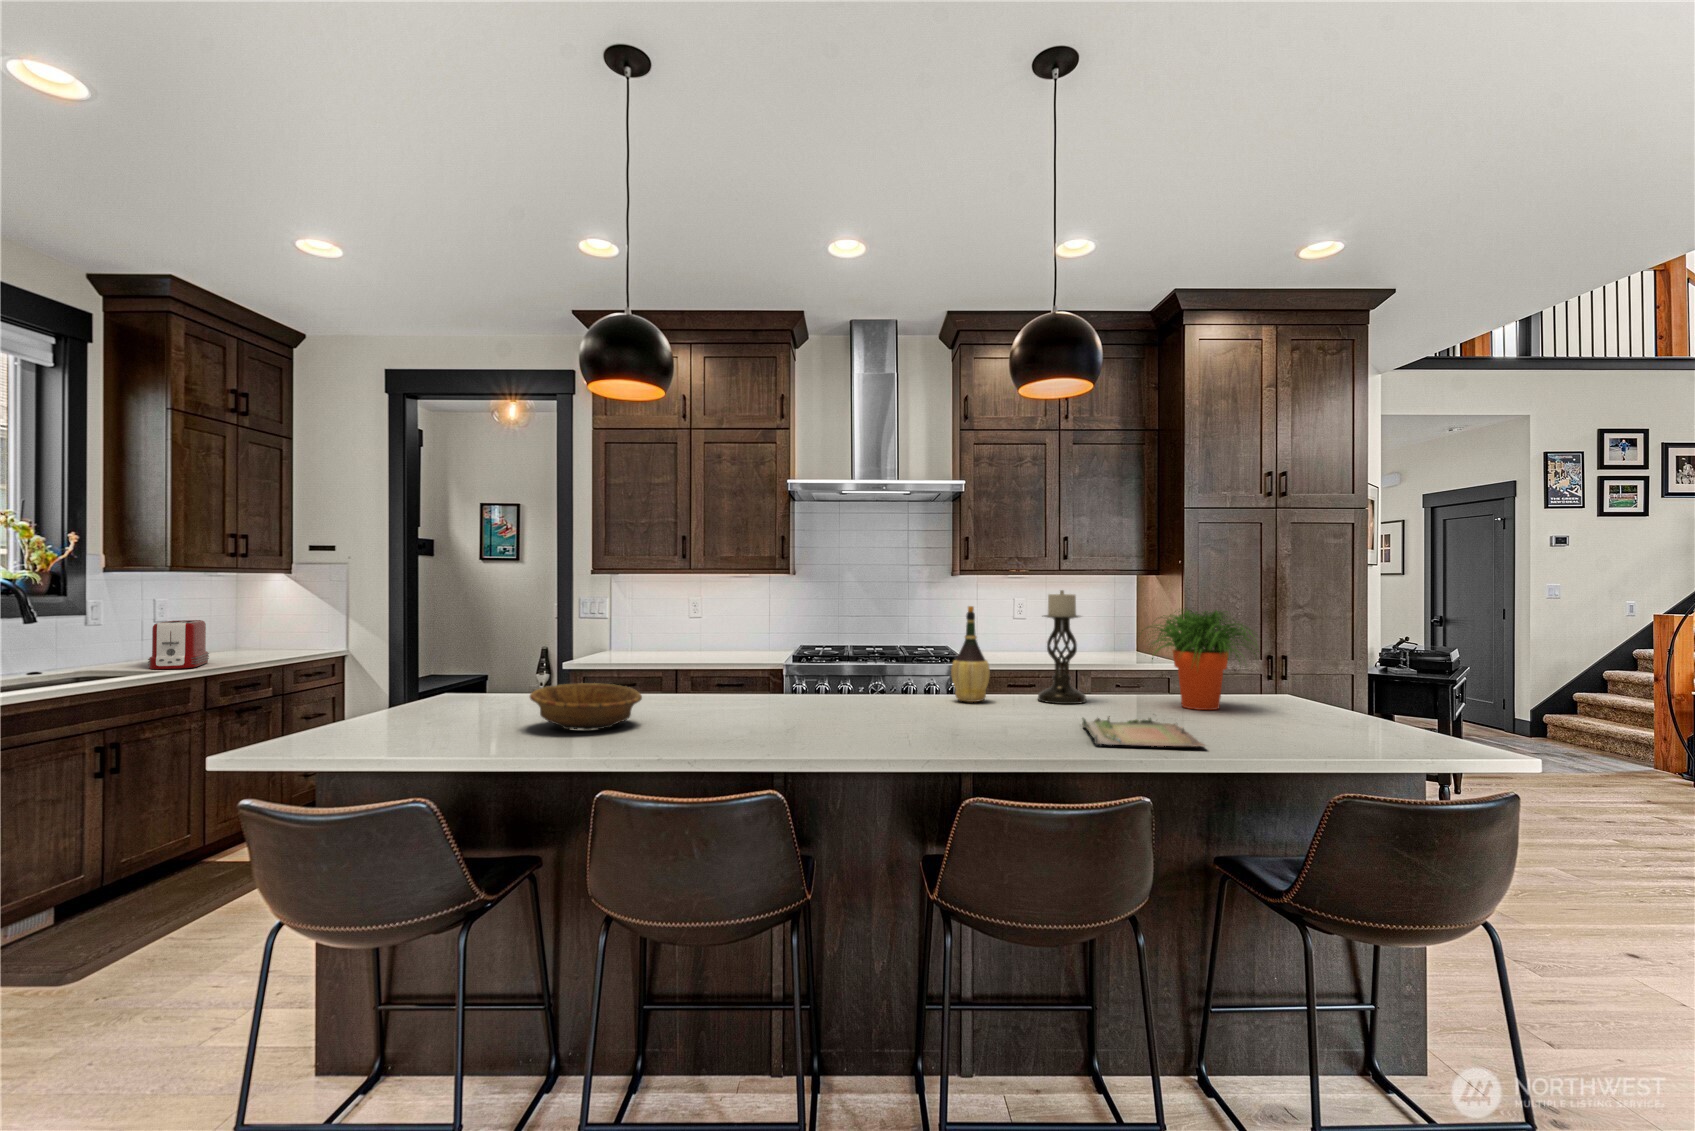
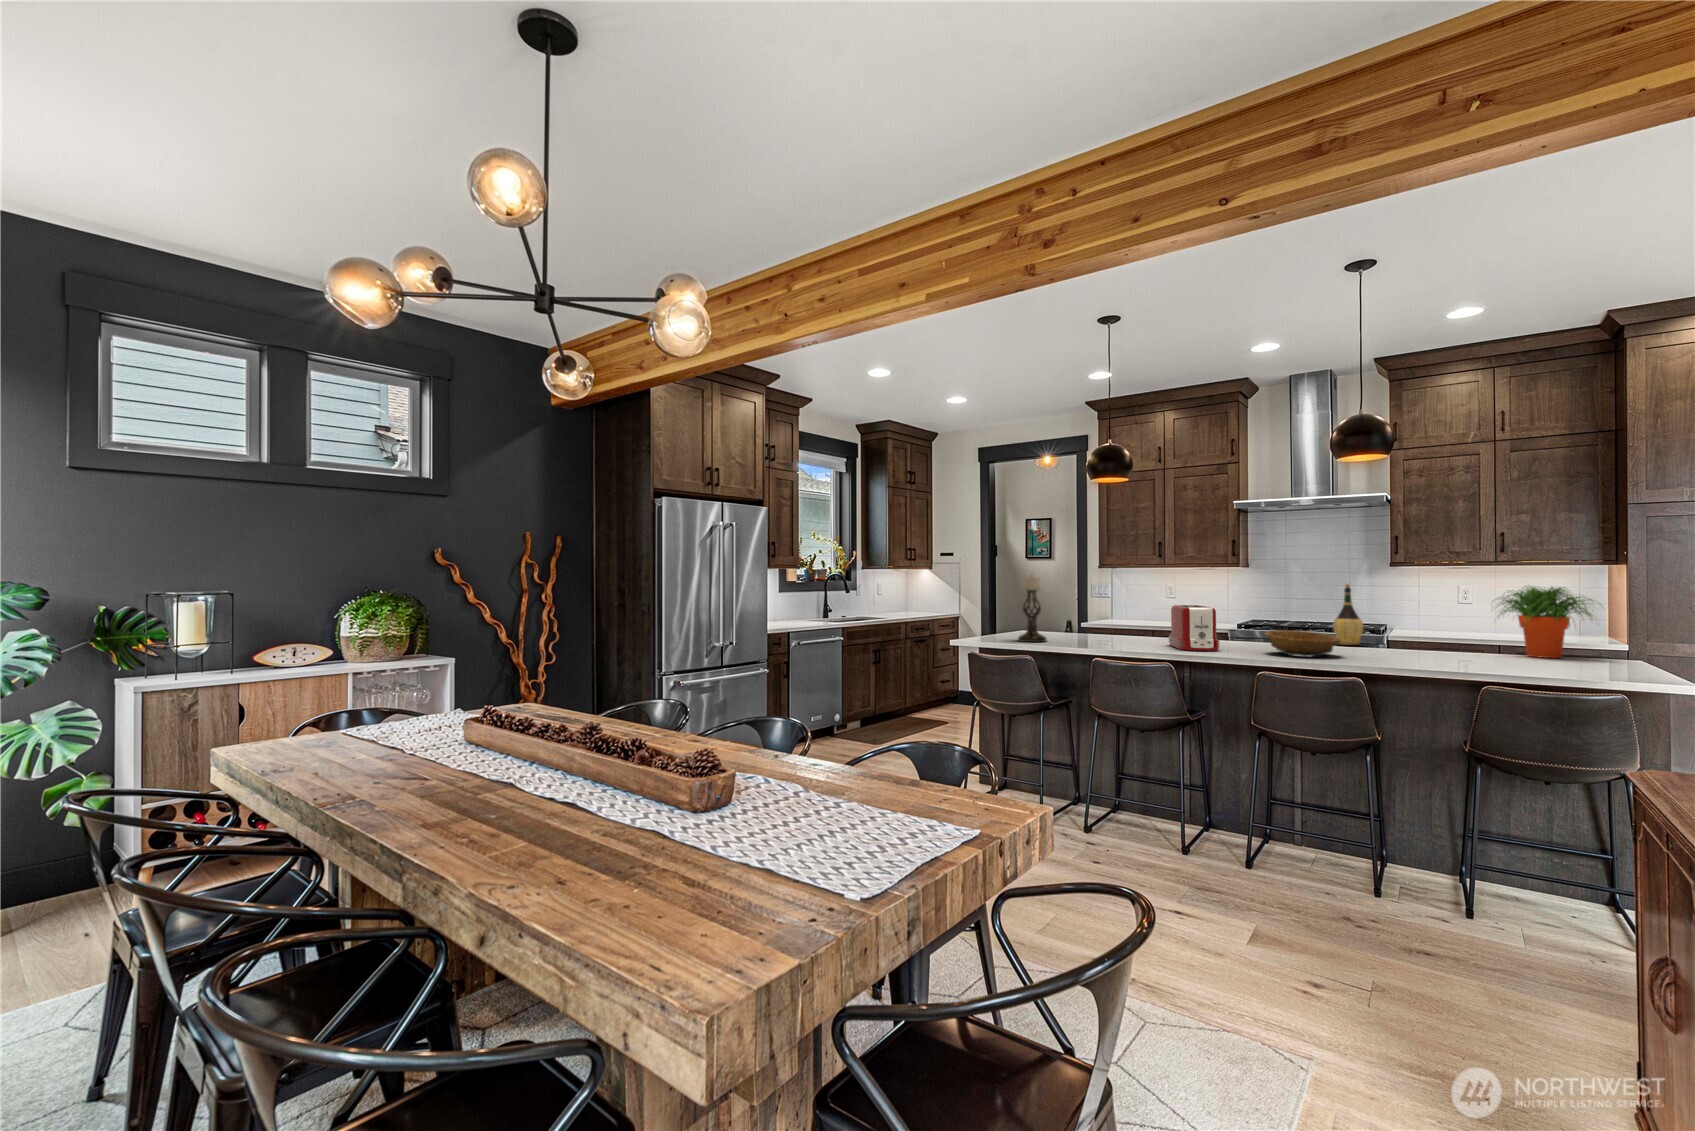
candle holder: present [1038,590,1086,704] -> present [1018,575,1047,642]
toaster: present [148,620,209,669] -> present [1168,605,1220,651]
decorative bowl: present [530,683,642,730] -> present [1265,630,1341,656]
tray: present [1082,716,1205,747] -> none [1399,650,1487,667]

